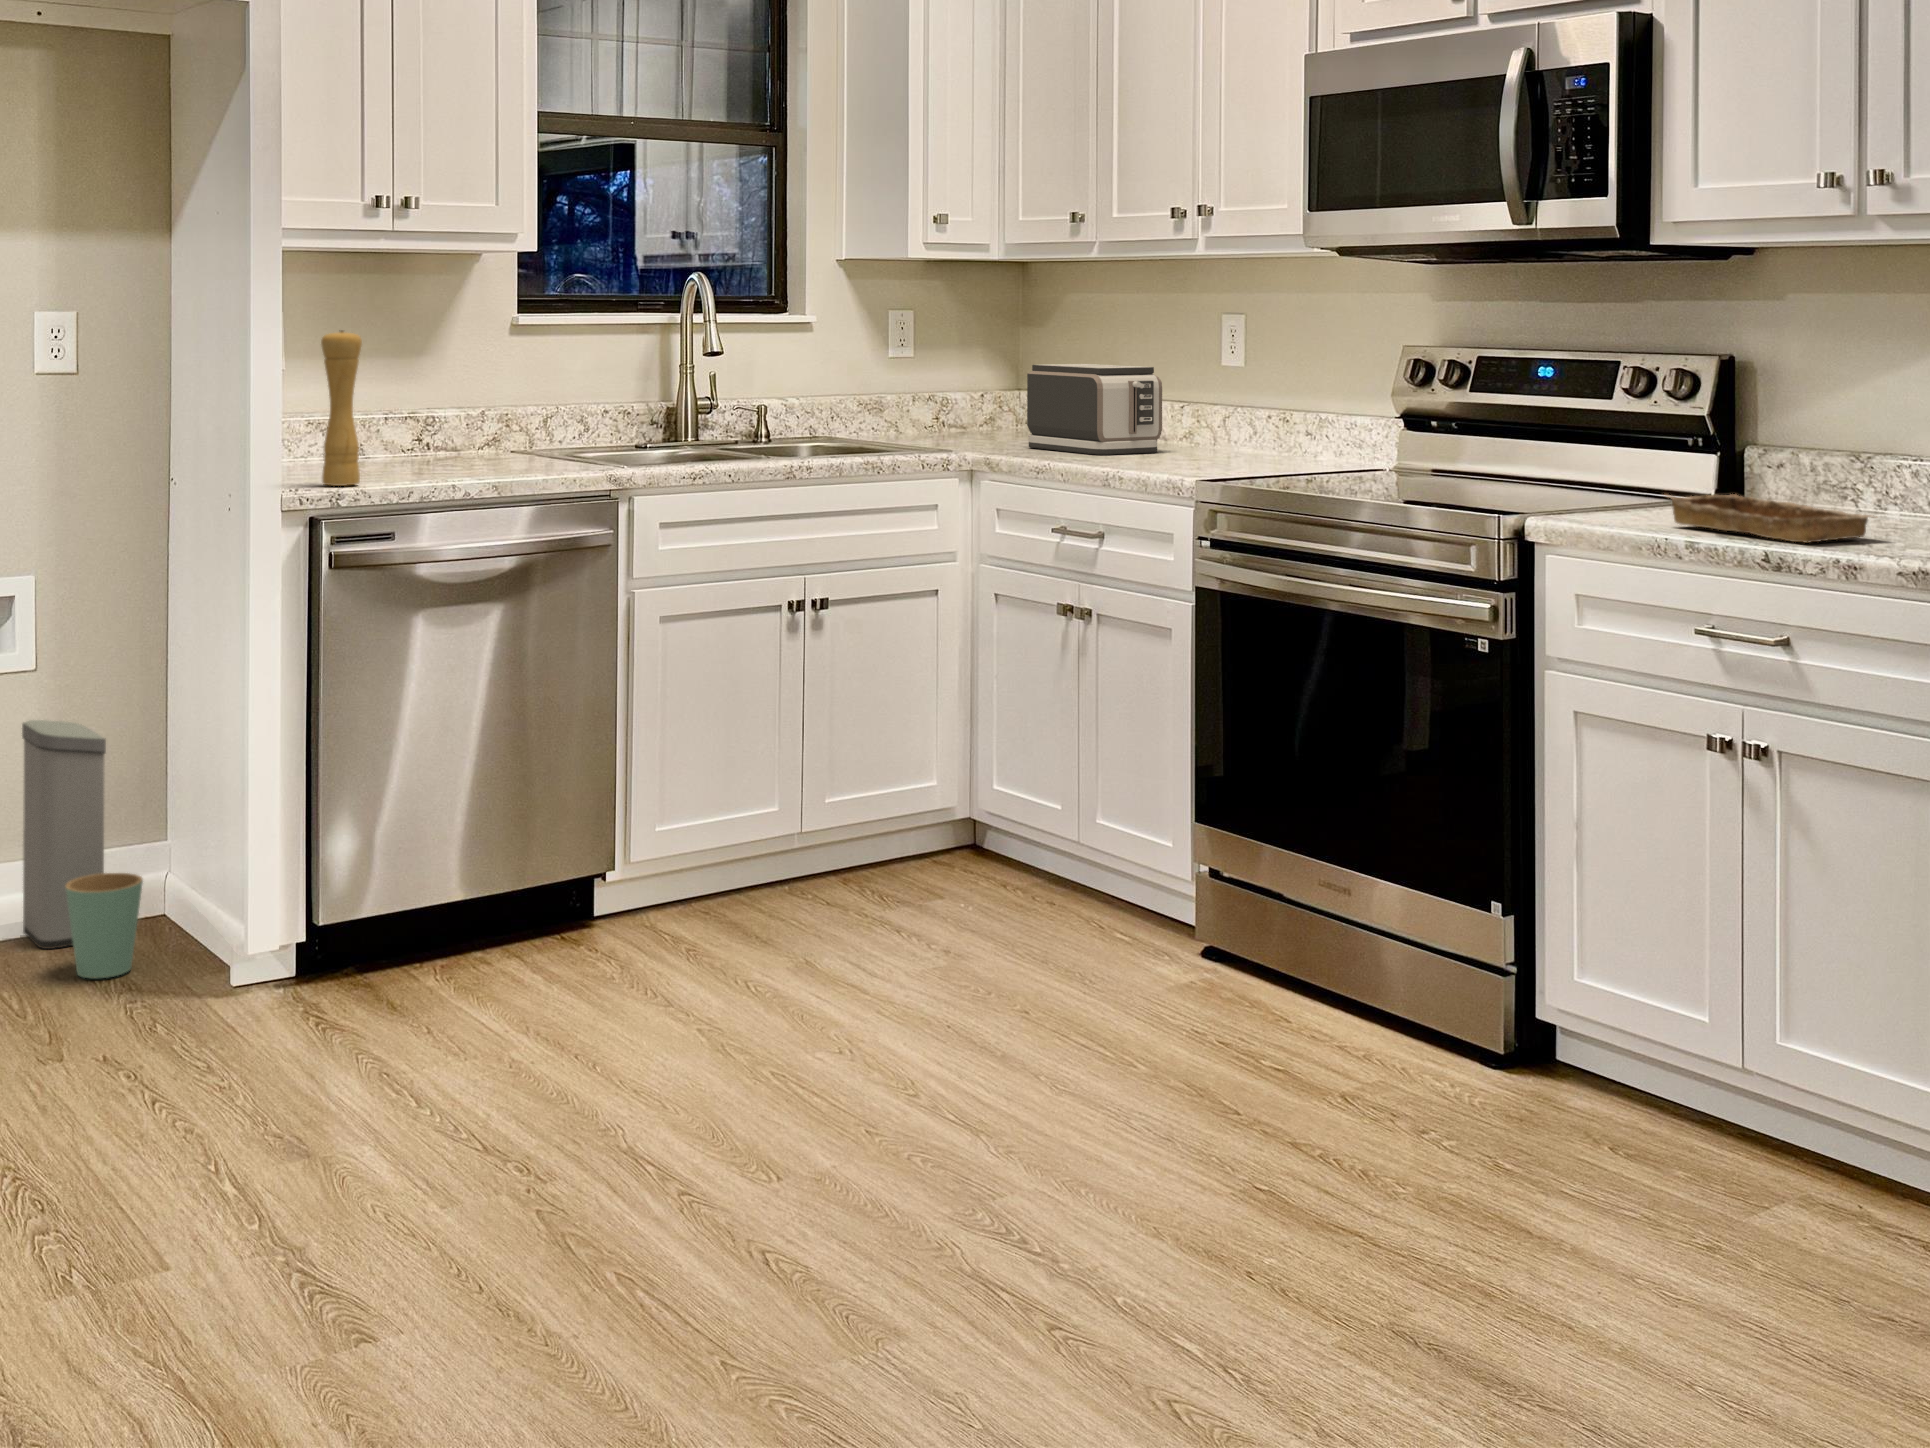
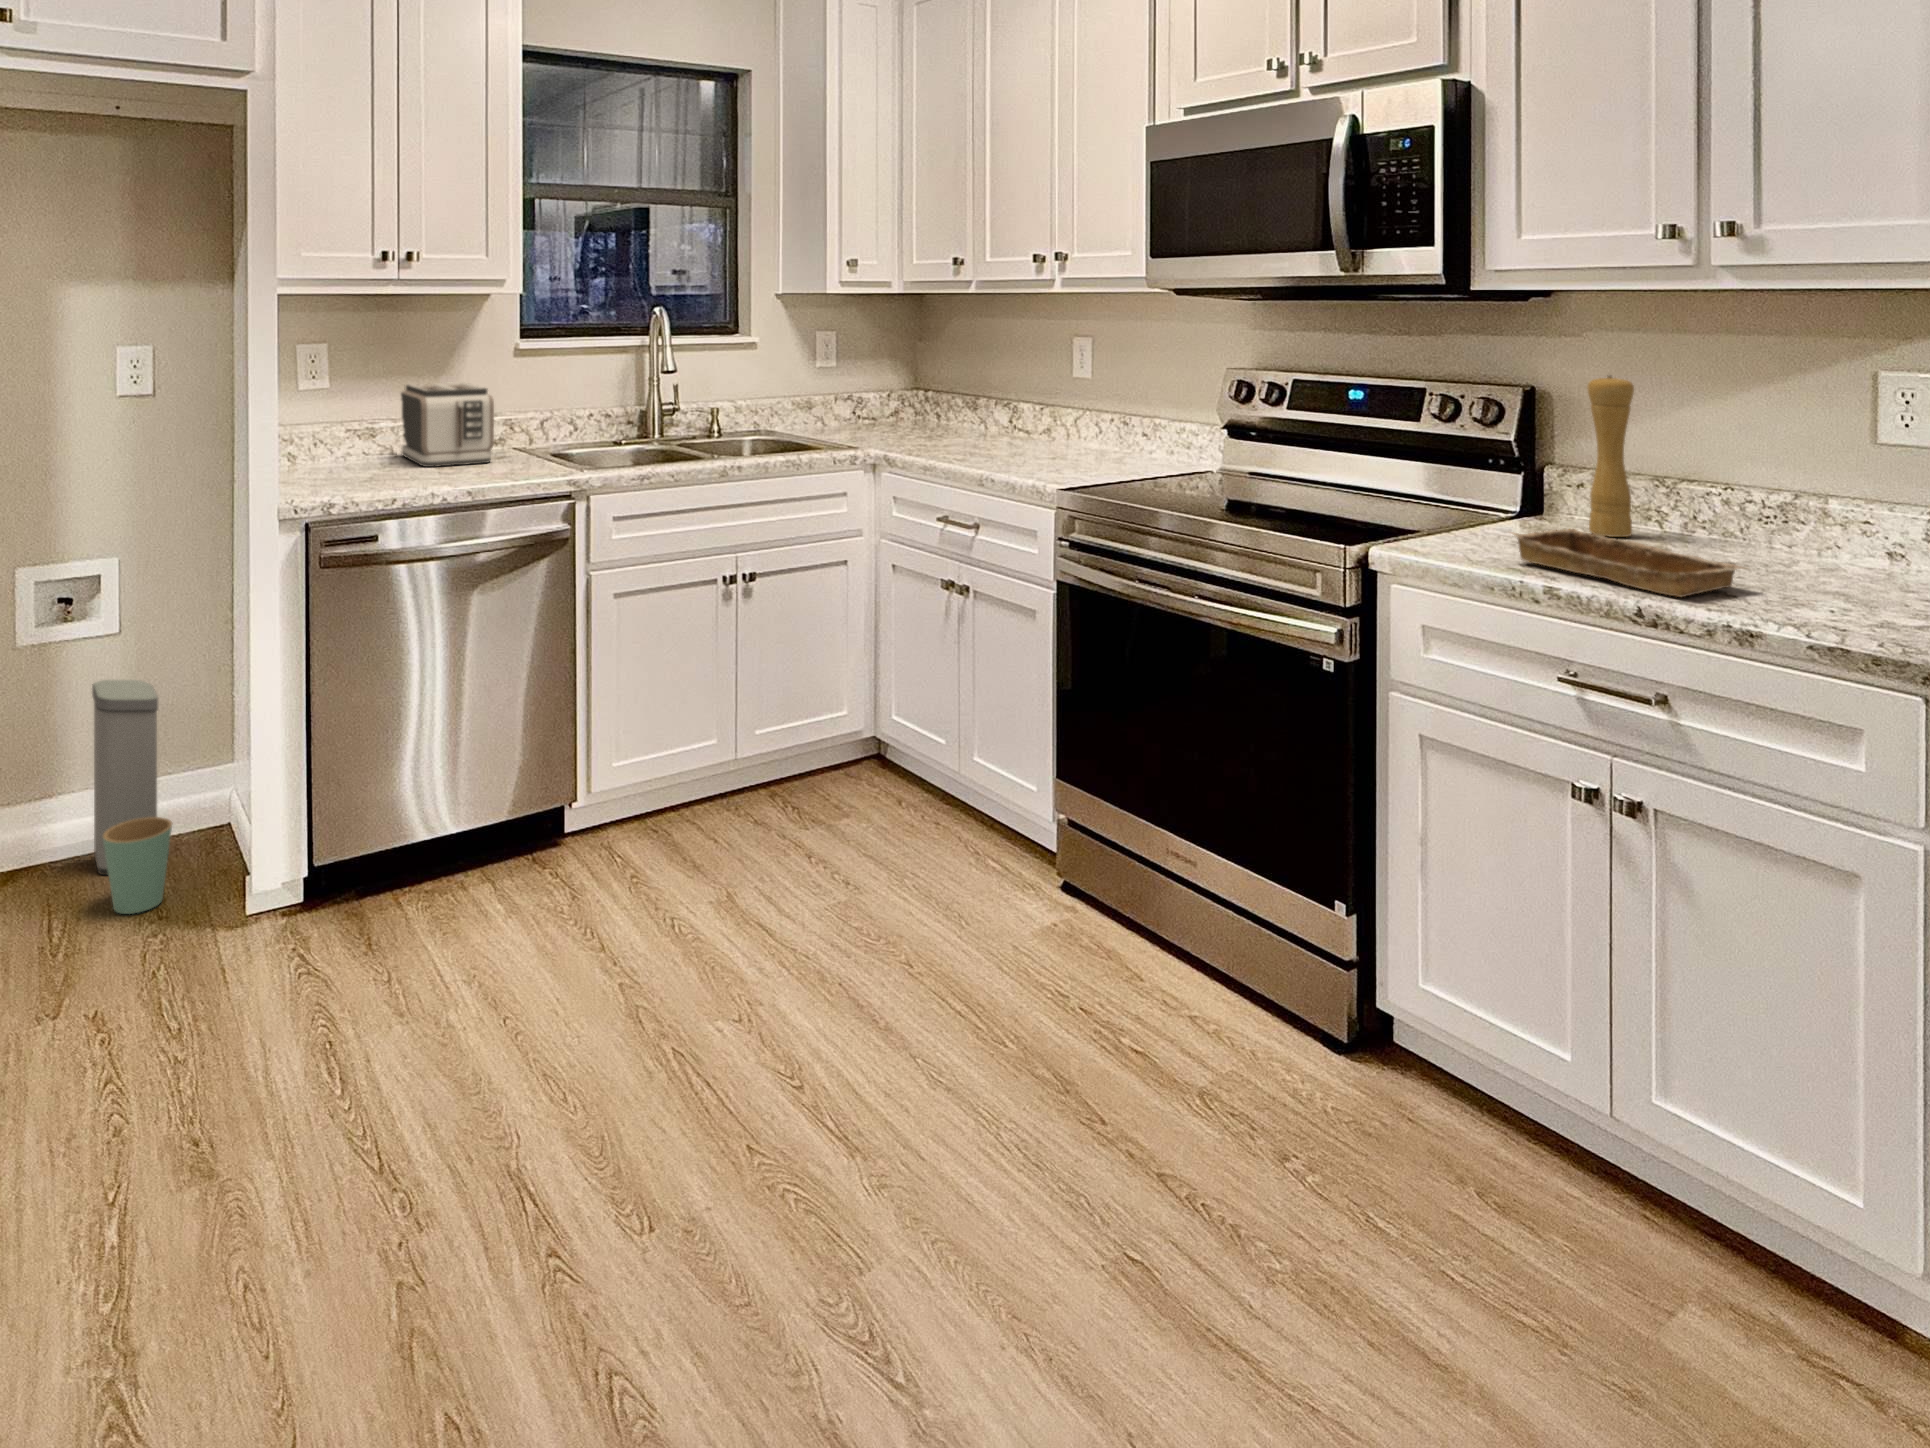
pepper mill: present [321,330,362,486] -> present [1587,375,1634,537]
toaster: present [1027,364,1162,455] -> present [401,382,494,467]

